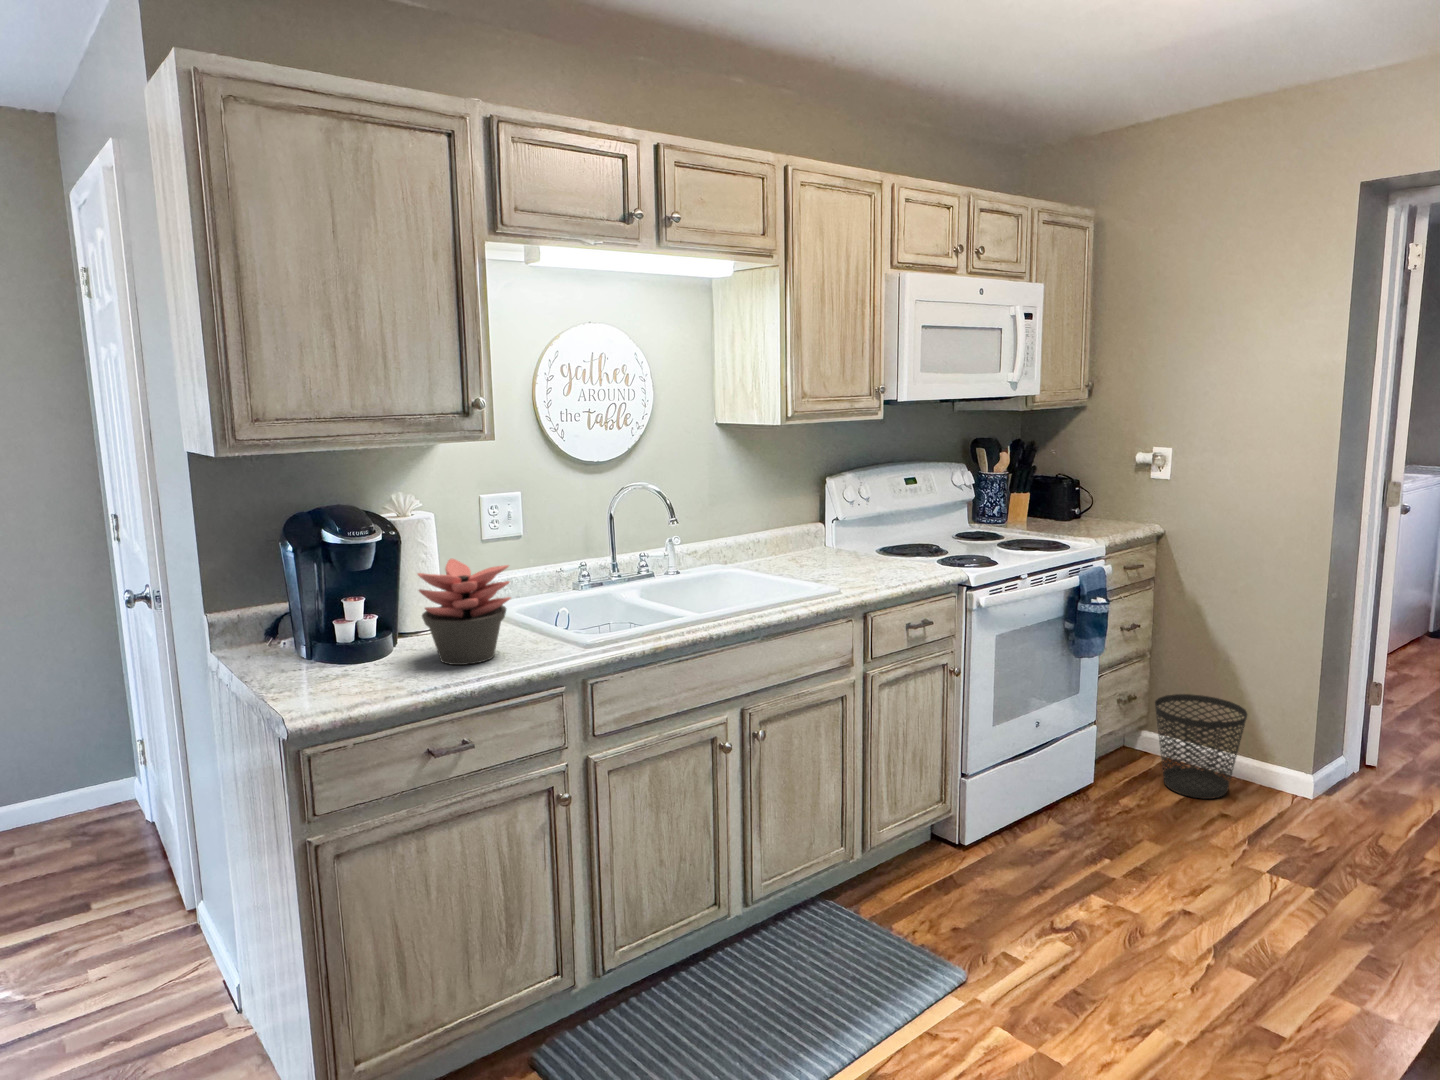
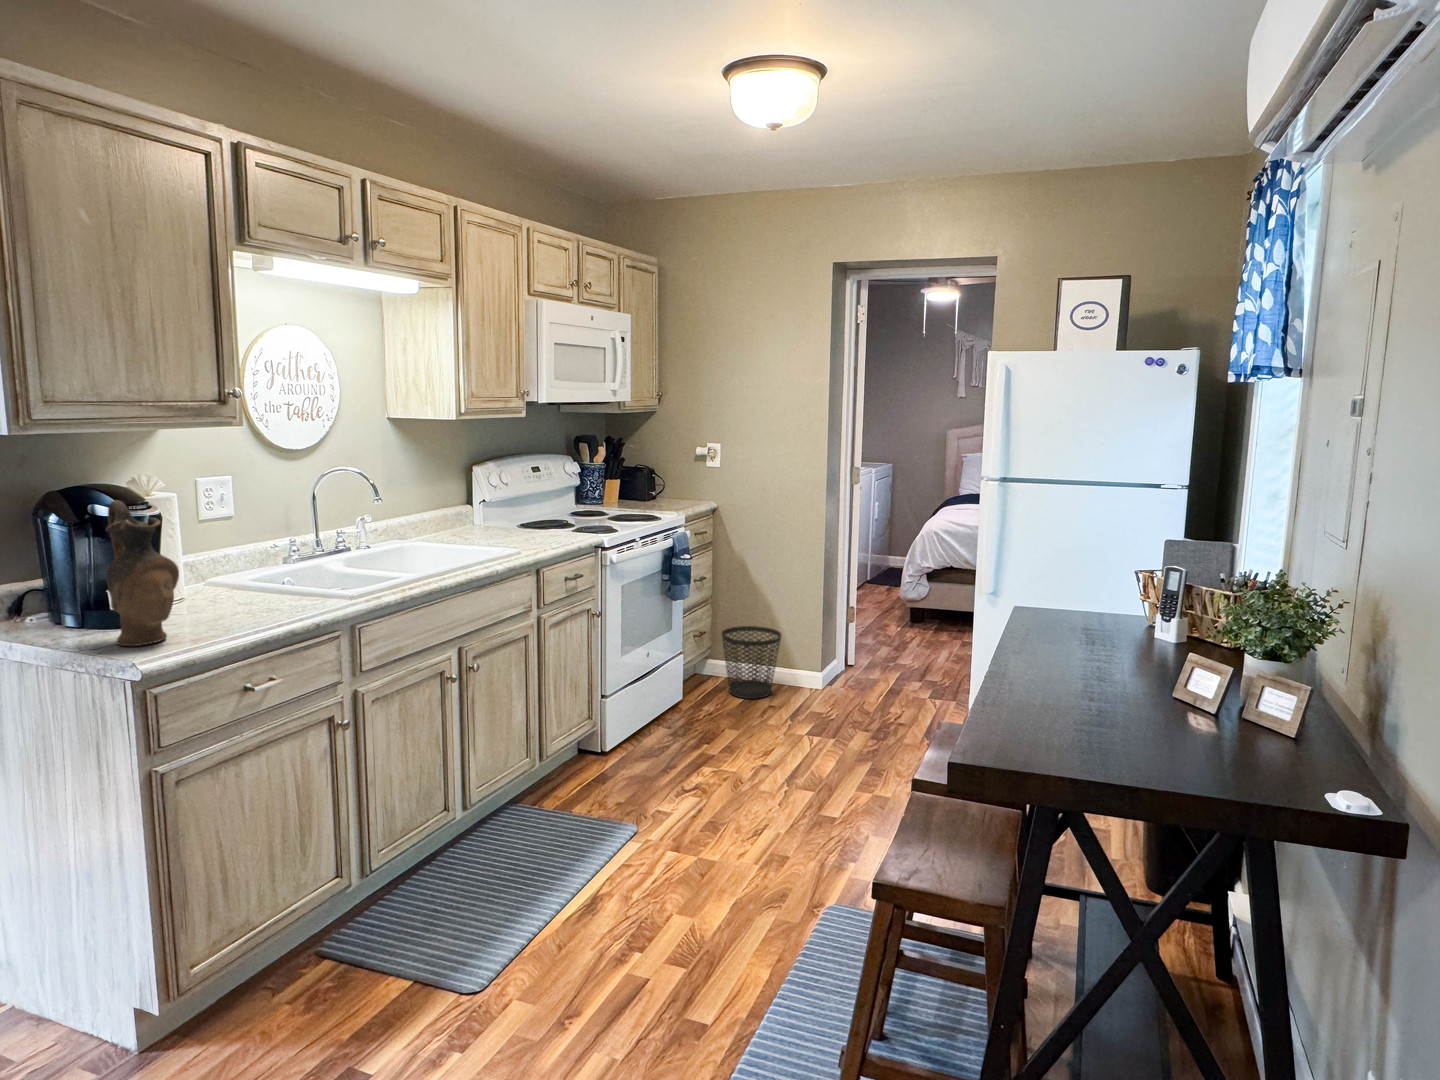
ceramic pitcher: none [293,529,367,693] -> present [106,500,179,646]
succulent plant: present [418,559,511,665] -> none [196,529,290,619]

